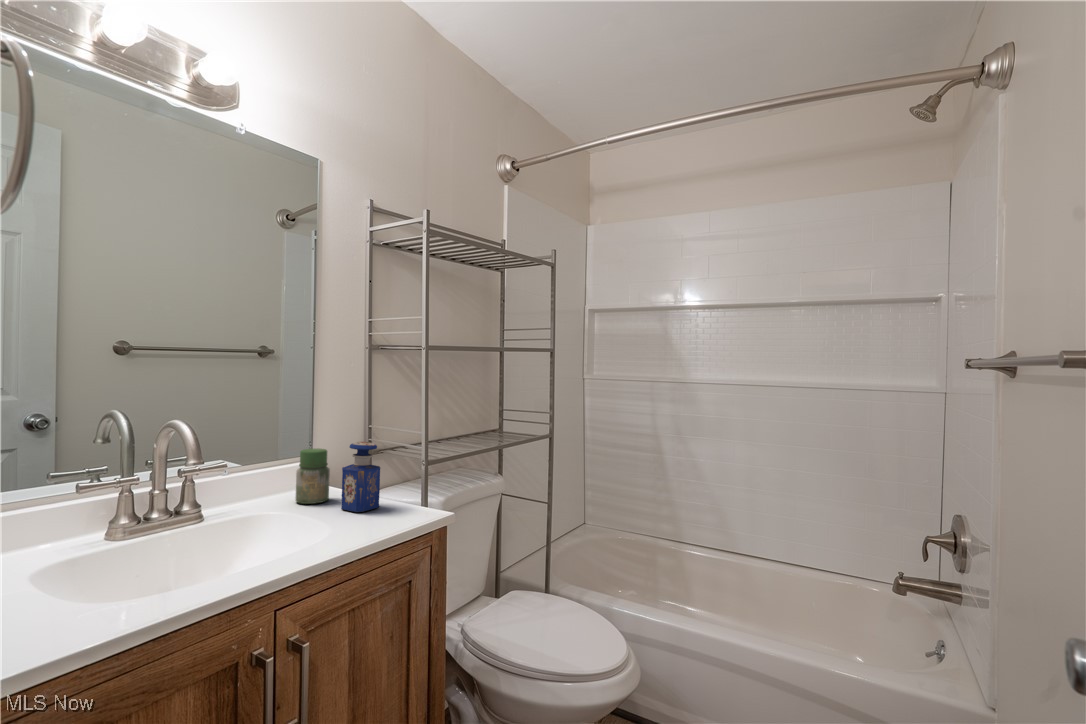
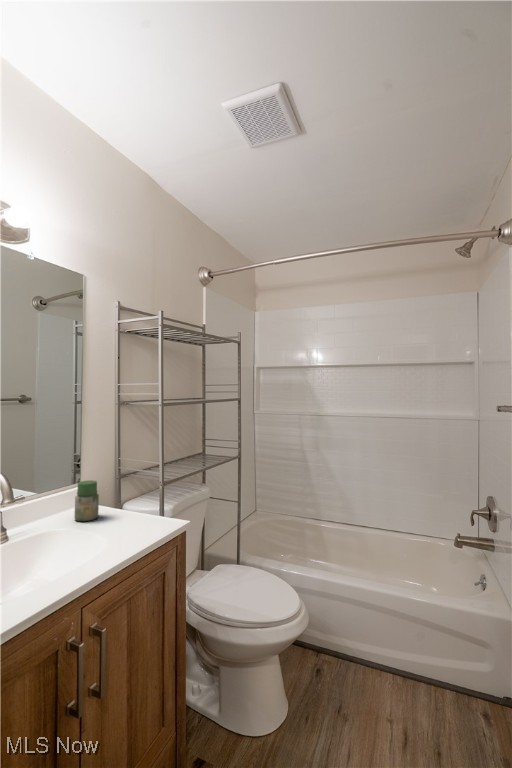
perfume bottle: present [341,442,380,512] -> none [110,475,138,526]

